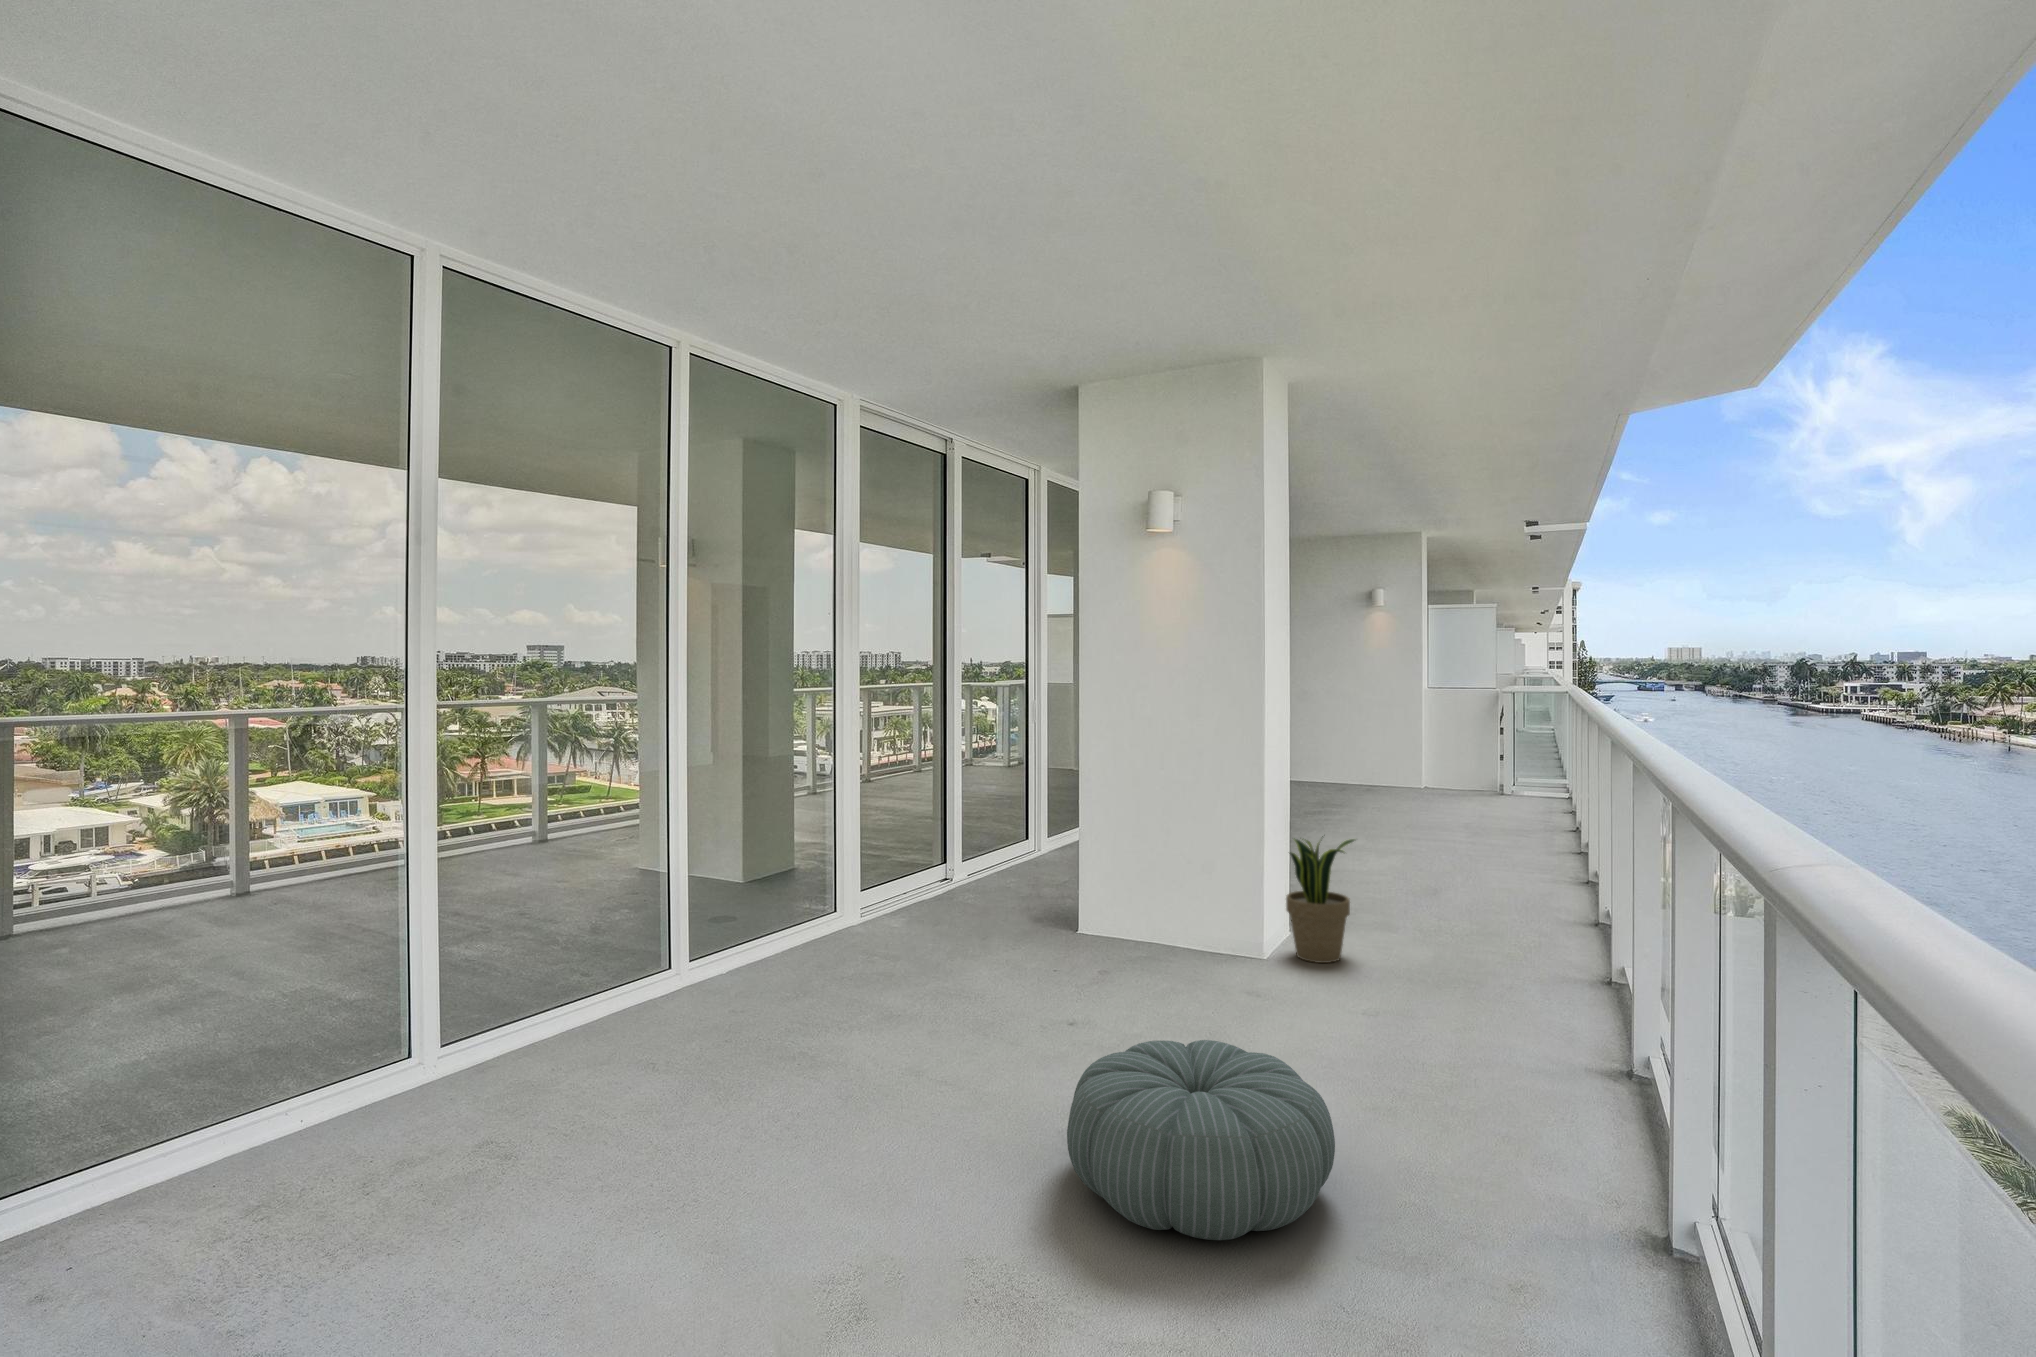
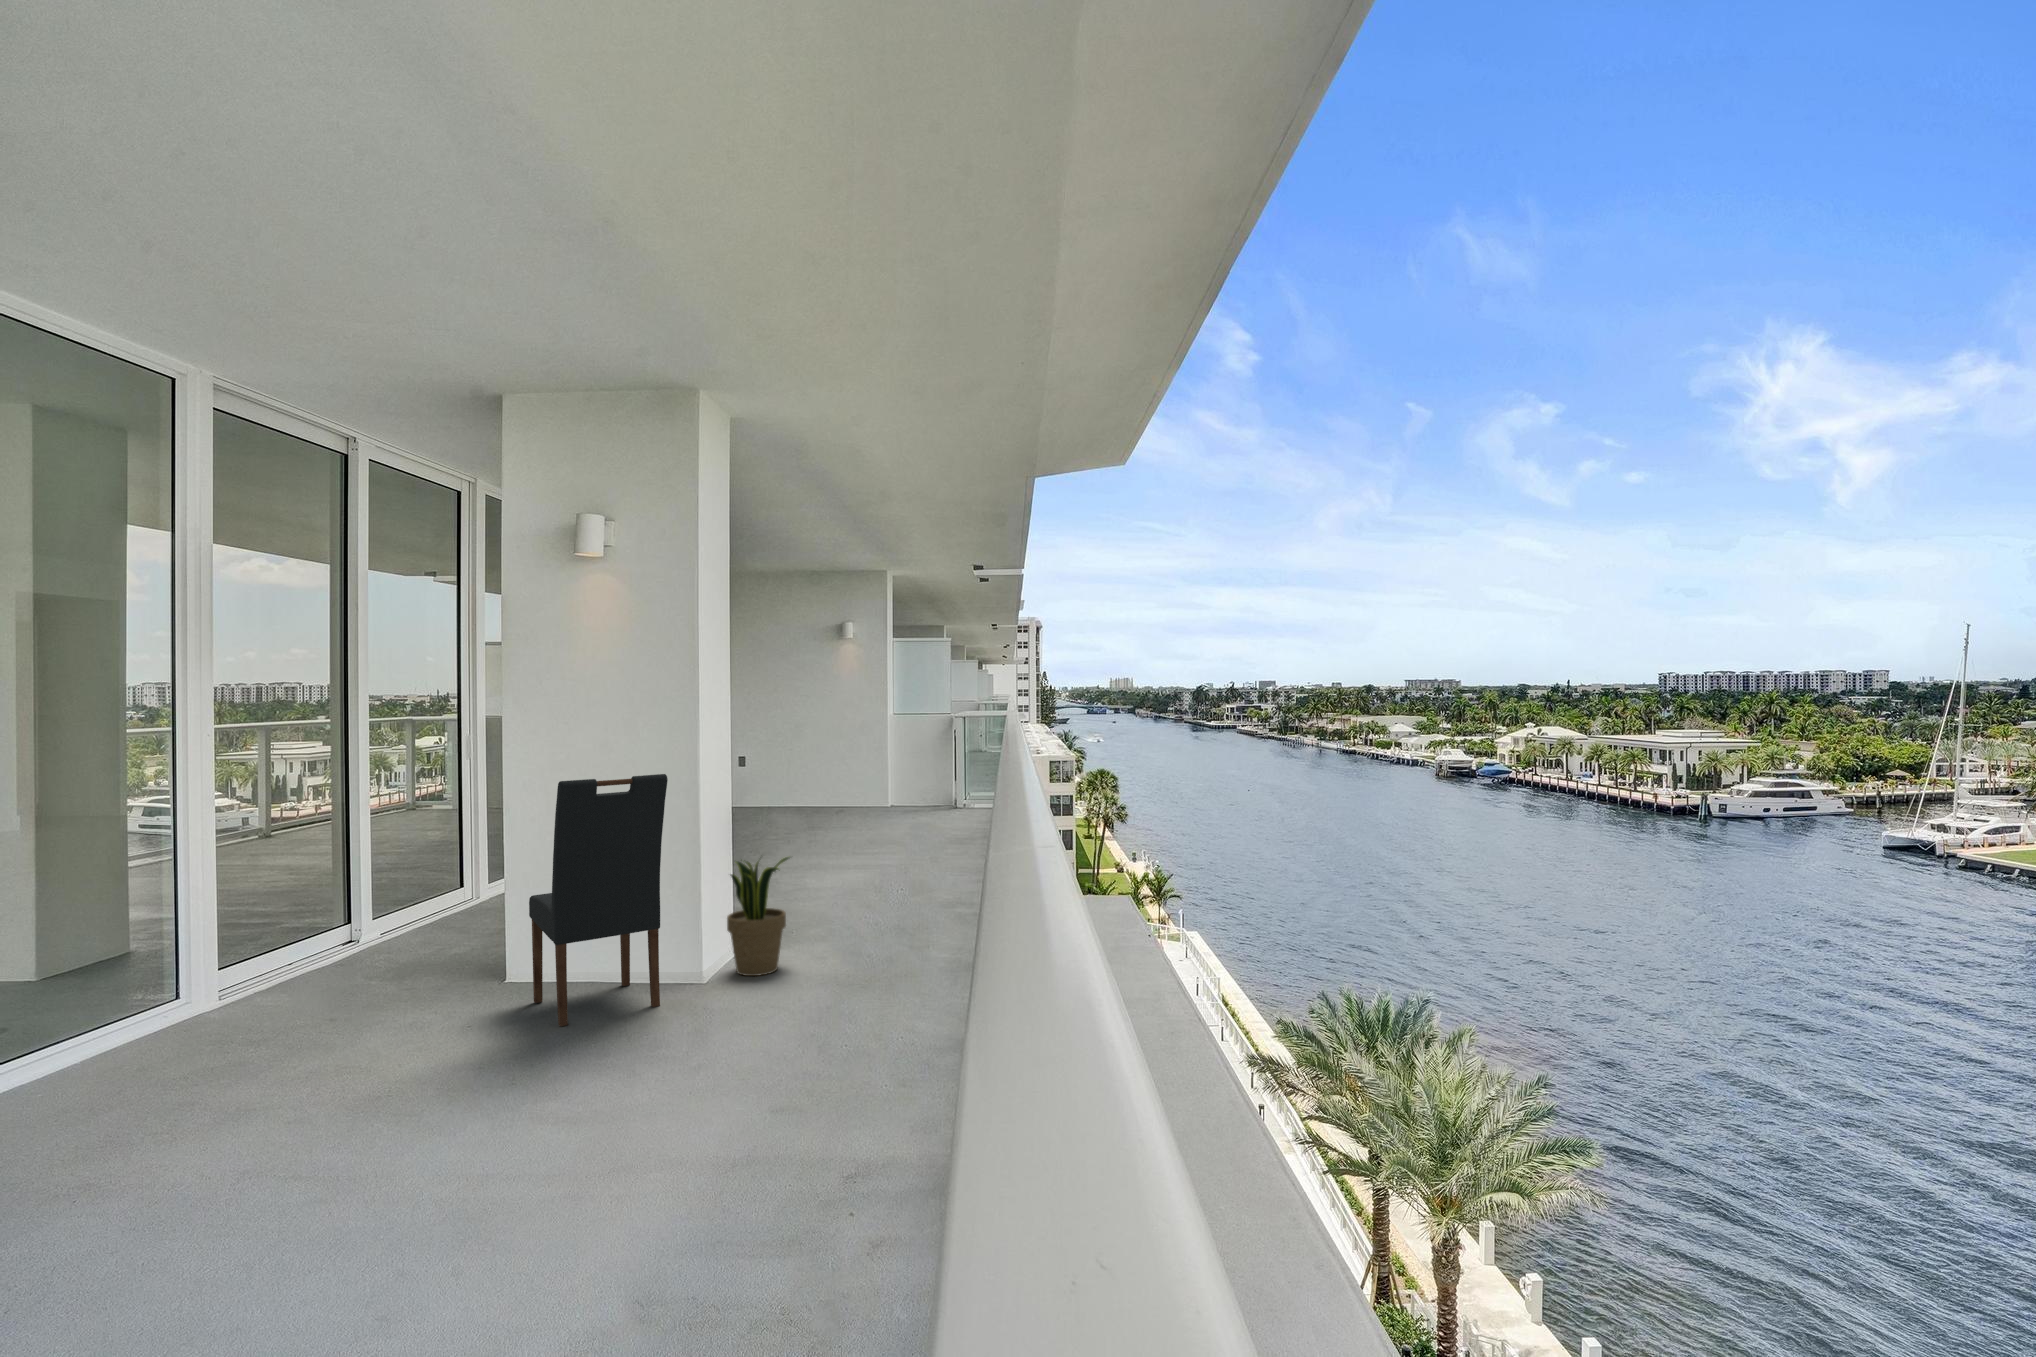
dining chair: none [1099,744,1232,989] -> present [529,774,668,1026]
pouf: present [1067,1040,1335,1240] -> none [463,1052,728,1230]

